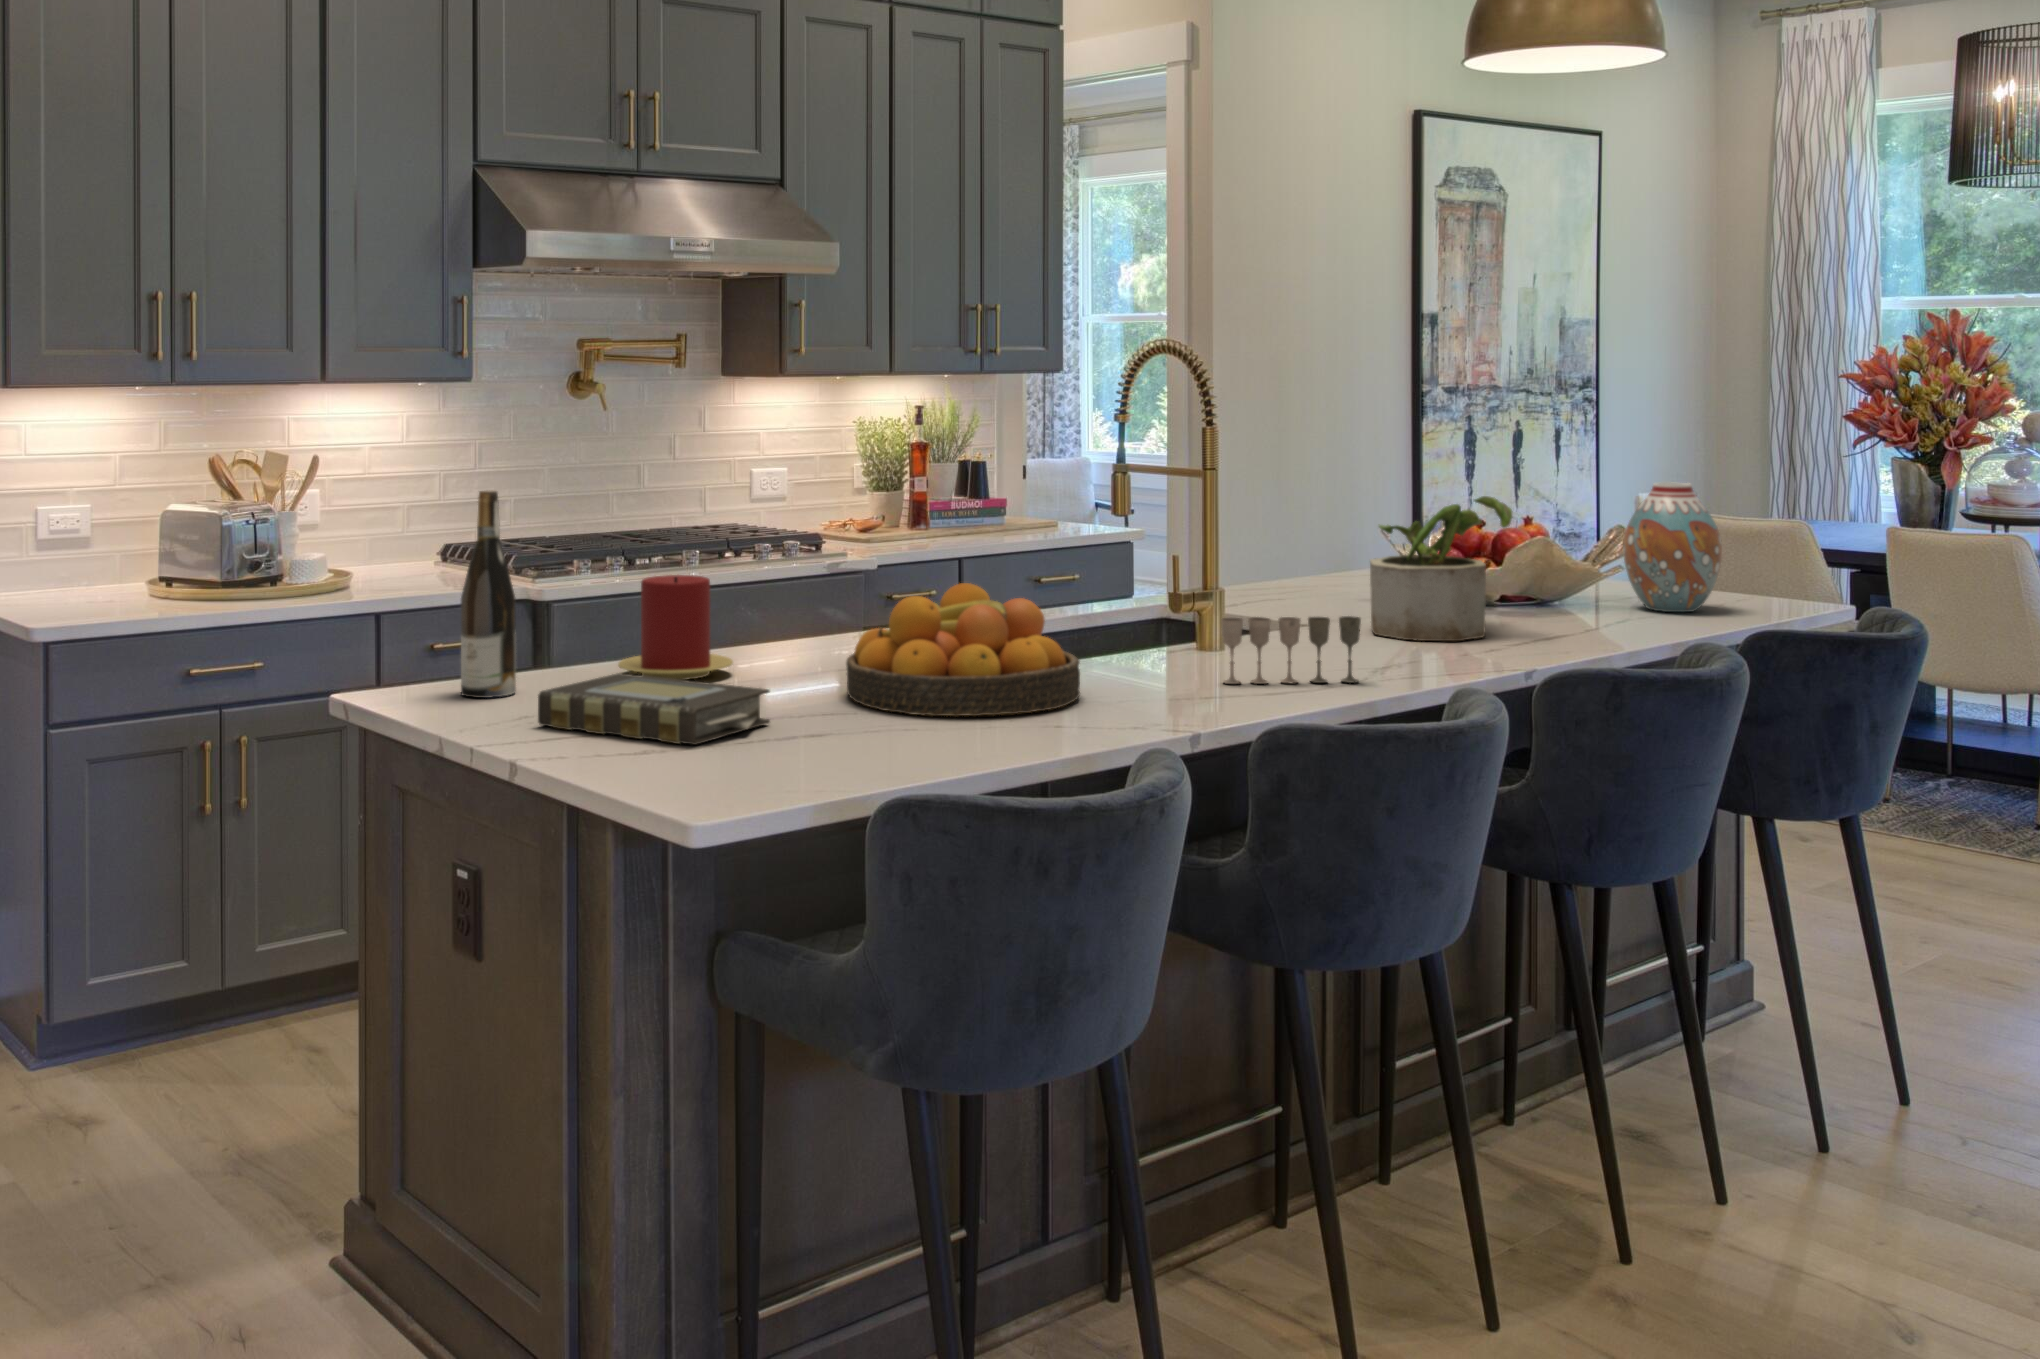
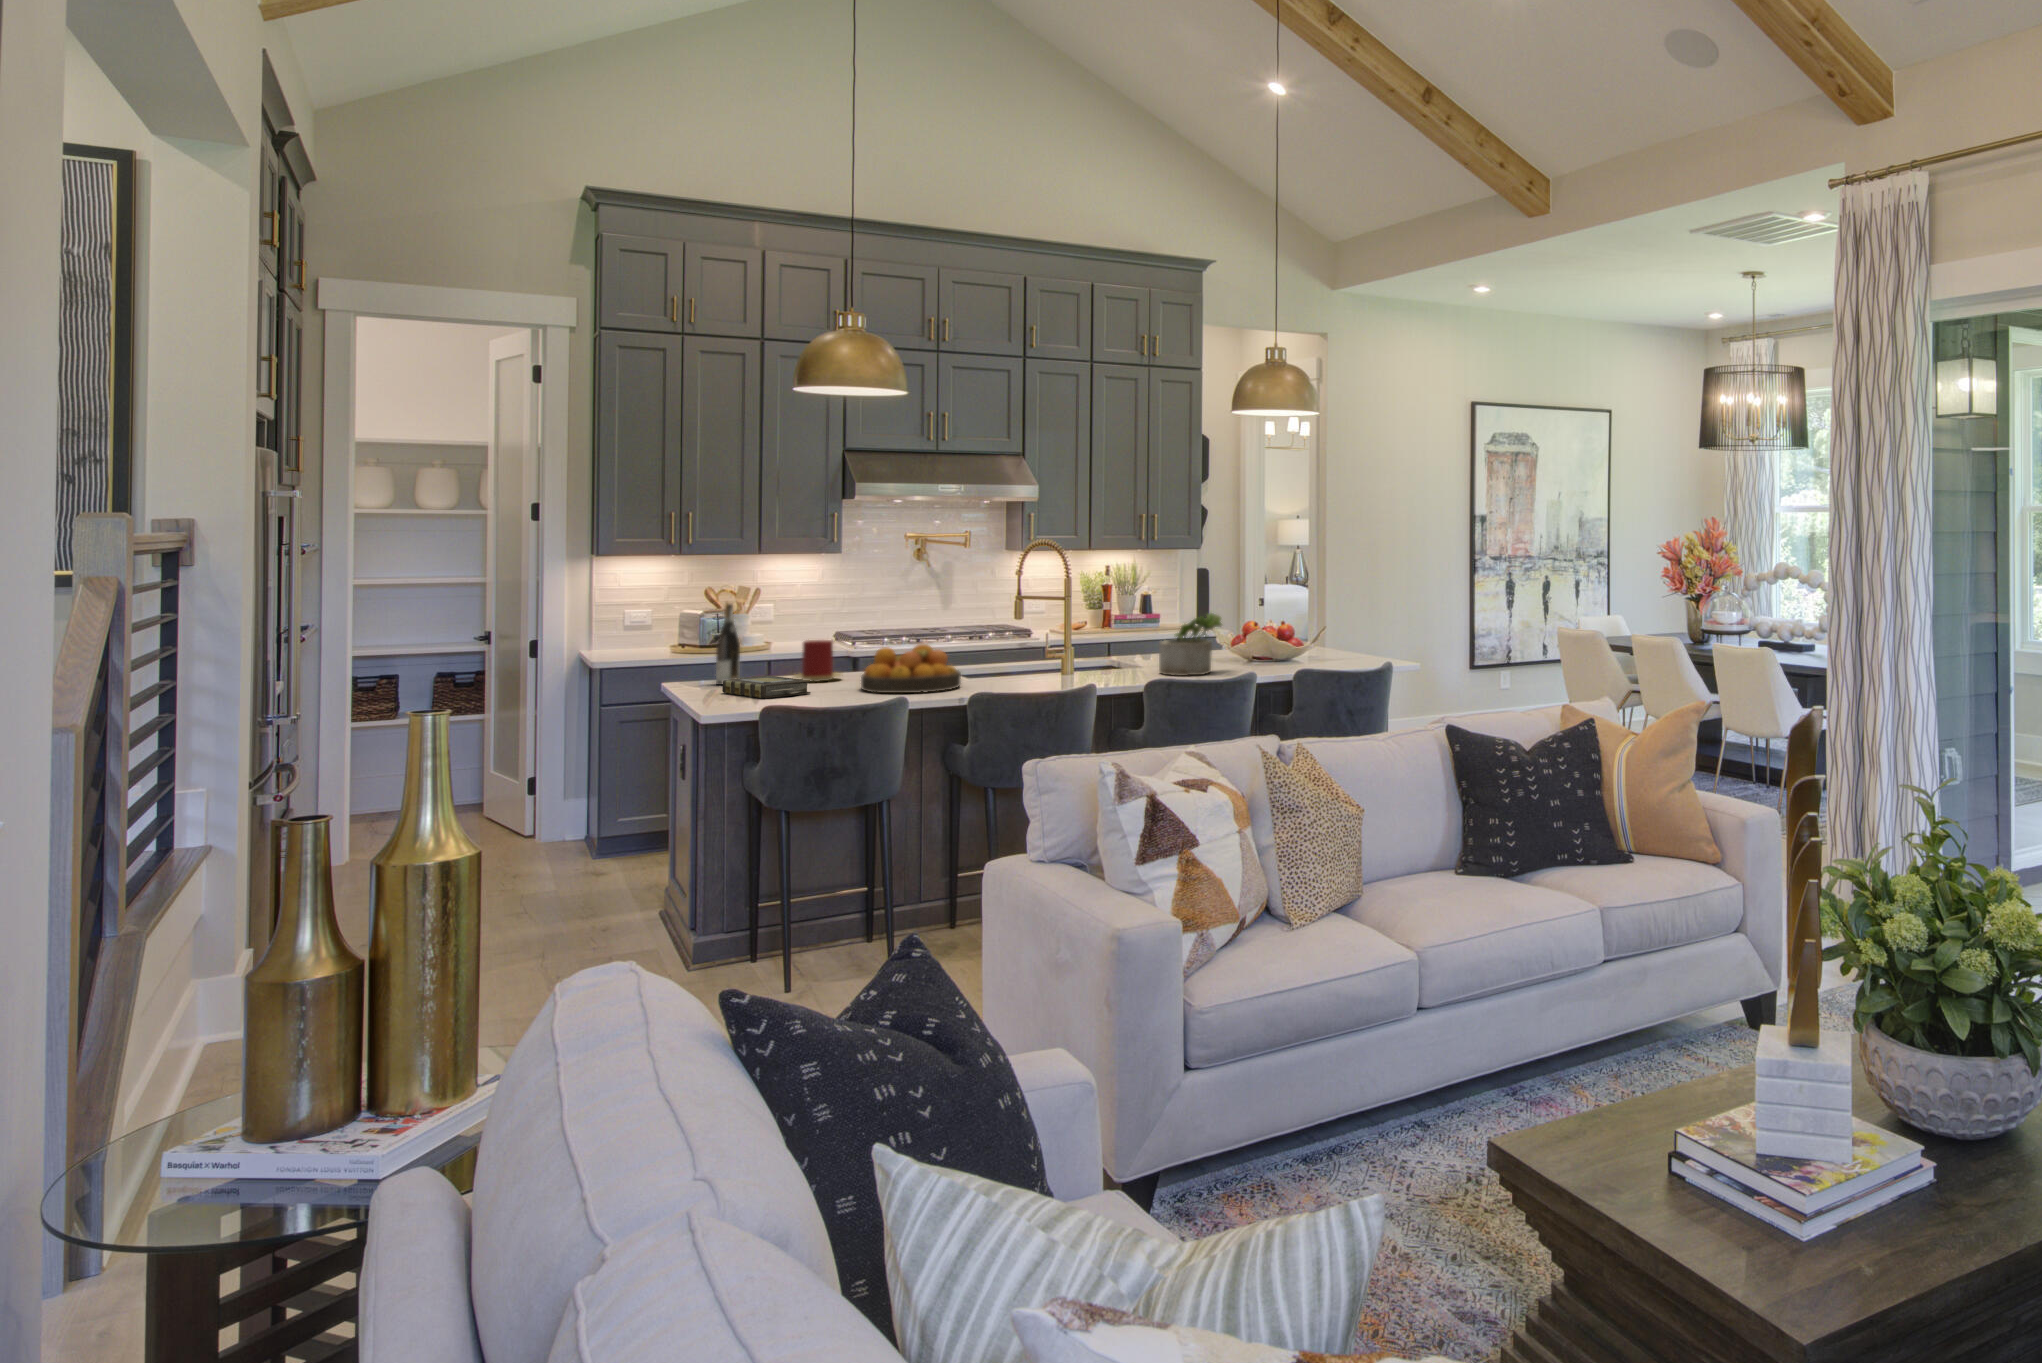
vase: present [1623,482,1722,612] -> none [1315,608,1358,668]
wine glass: present [1221,616,1361,684] -> none [1029,660,1088,687]

